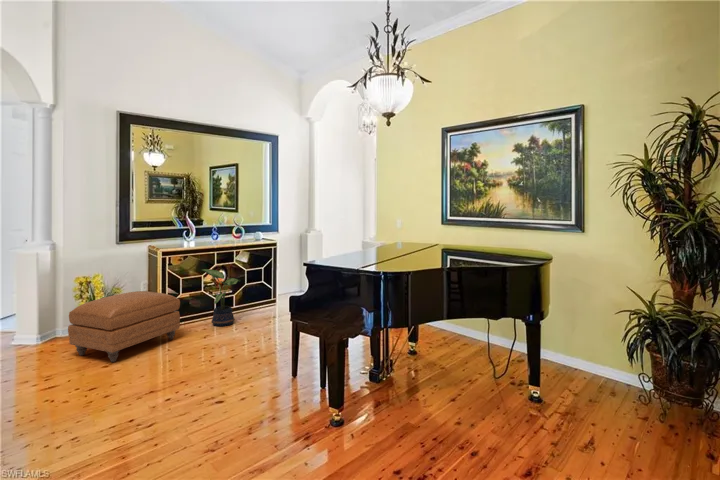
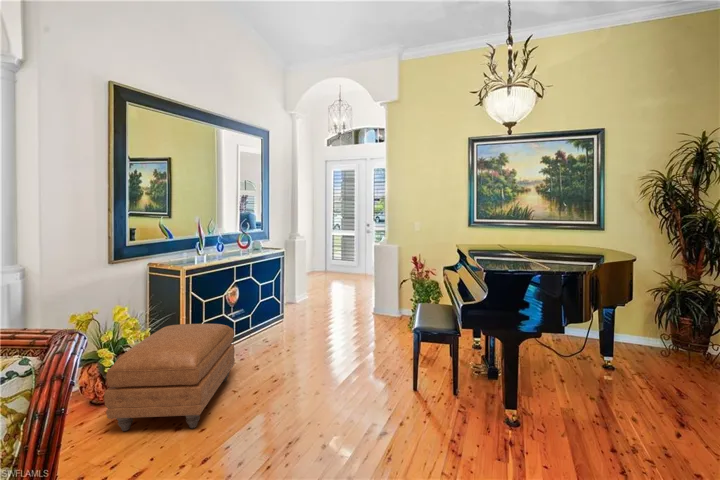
potted plant: present [202,269,240,326] -> none [226,287,276,355]

